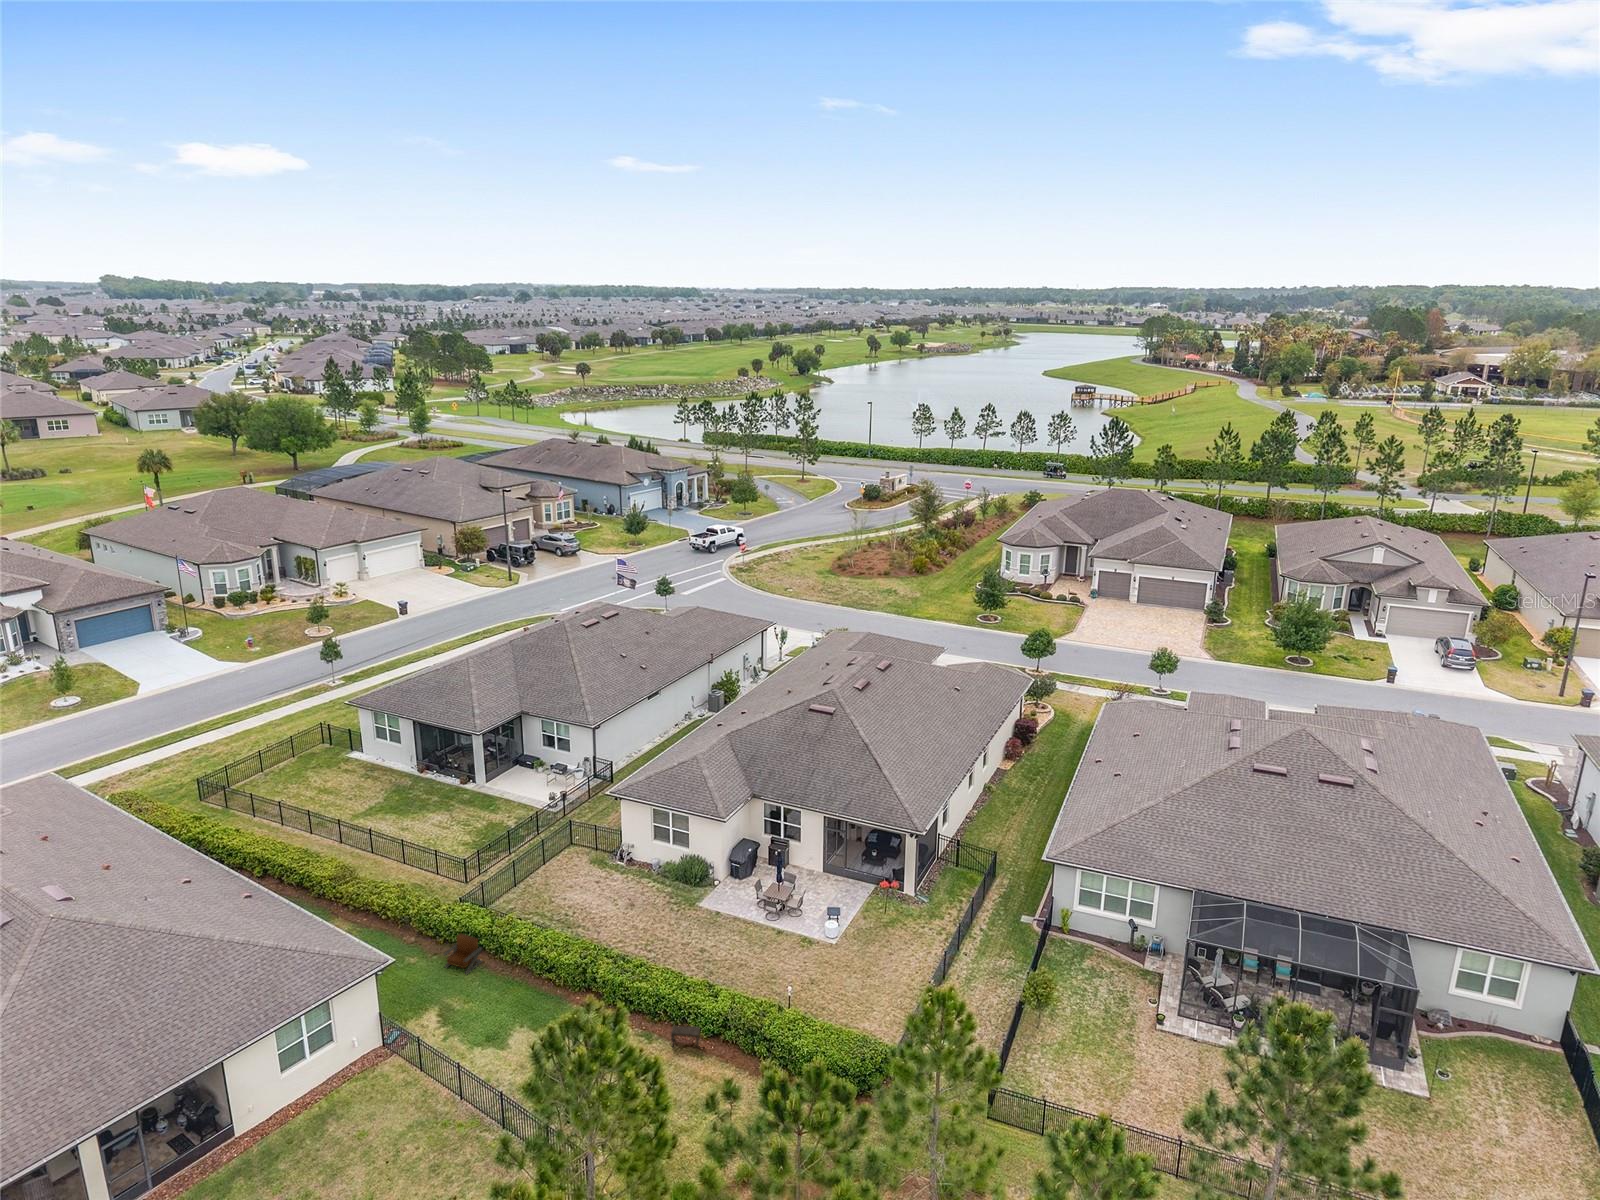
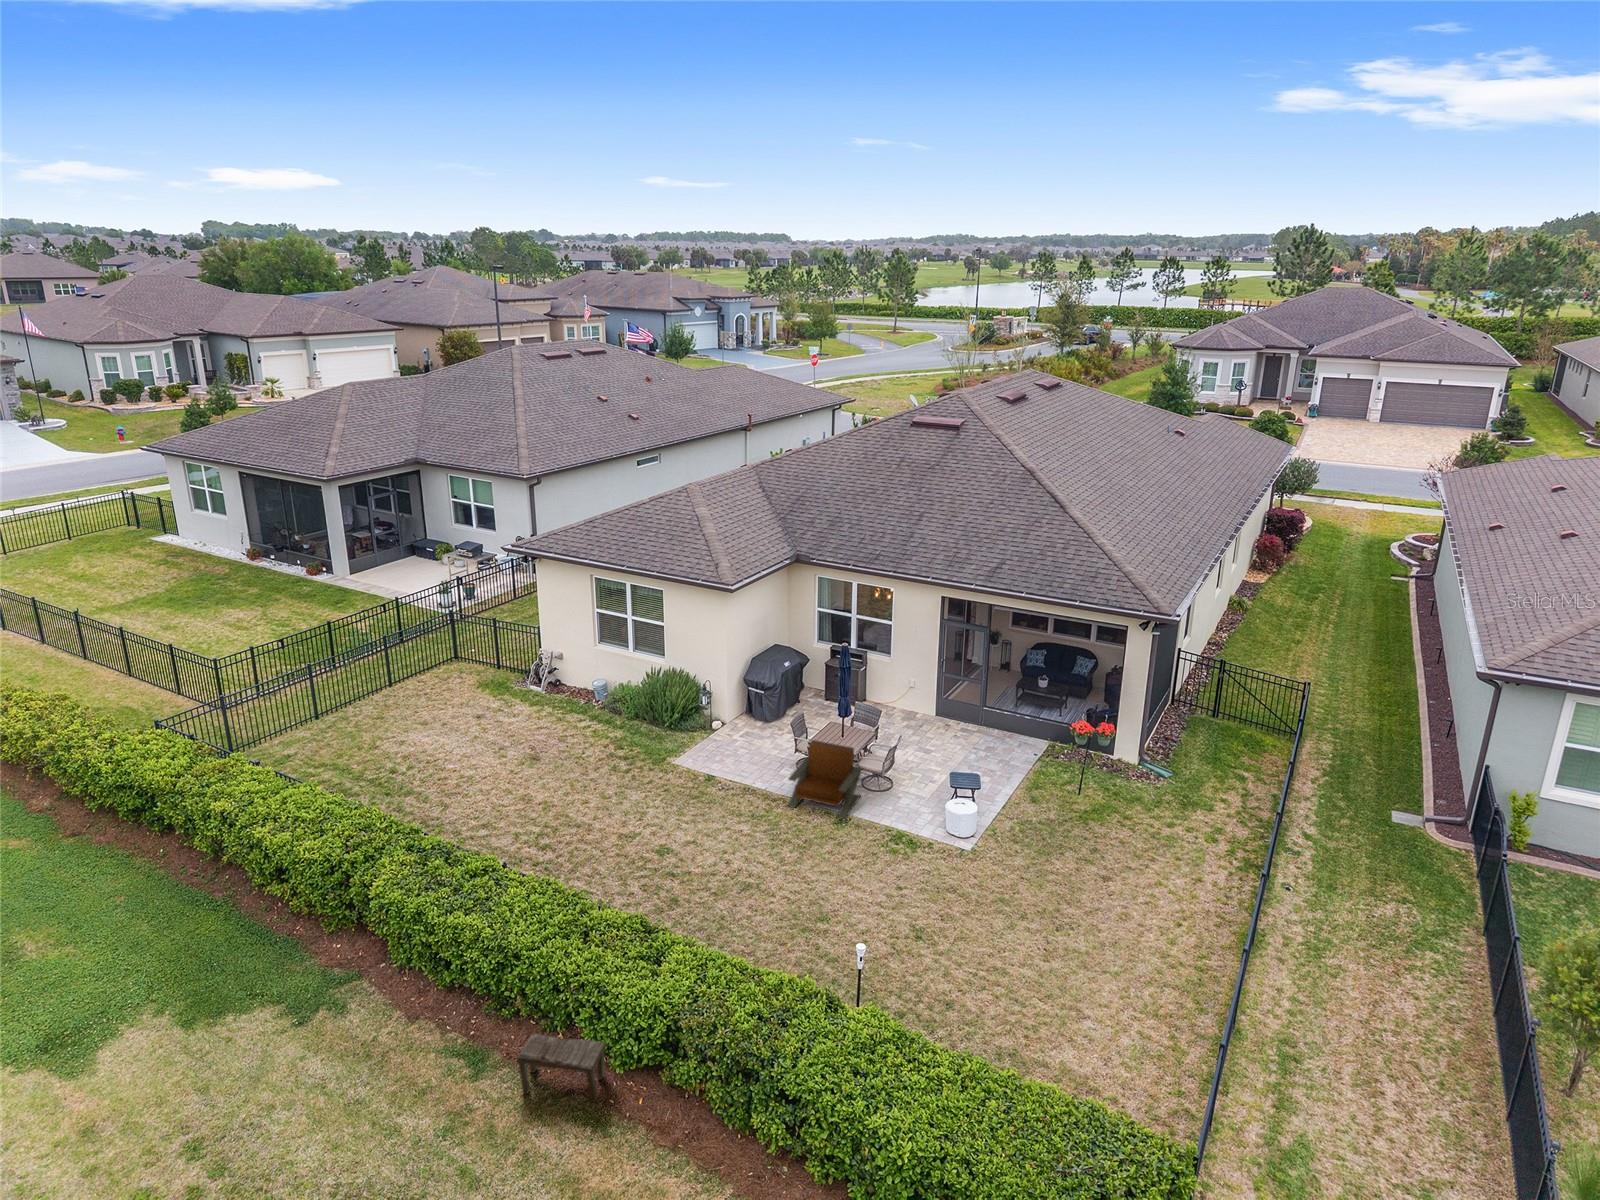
lounge chair: present [444,933,482,974] -> present [788,740,862,819]

